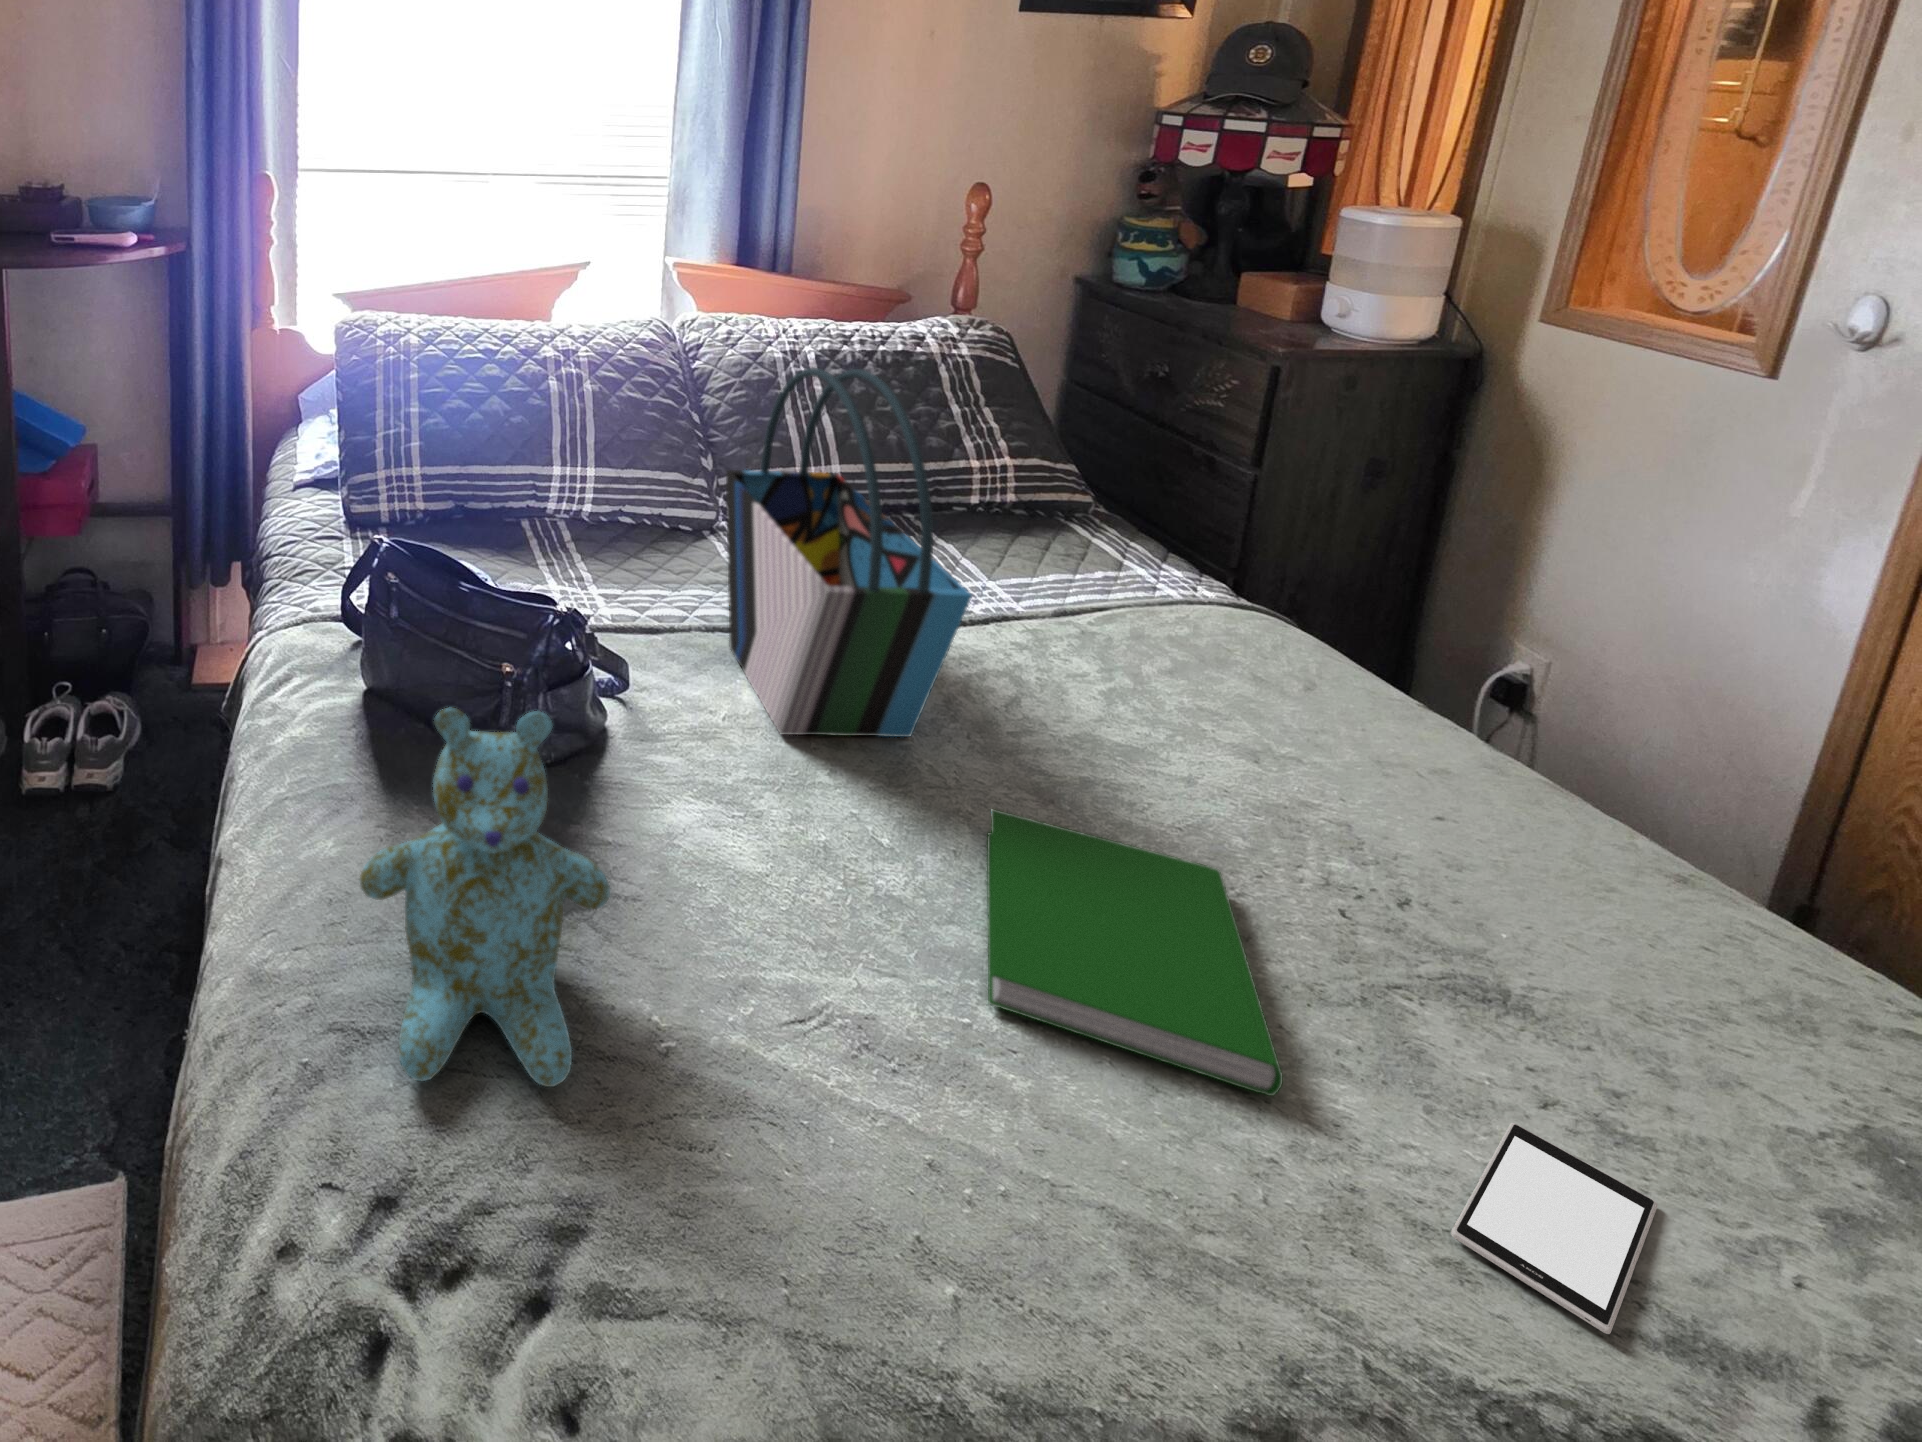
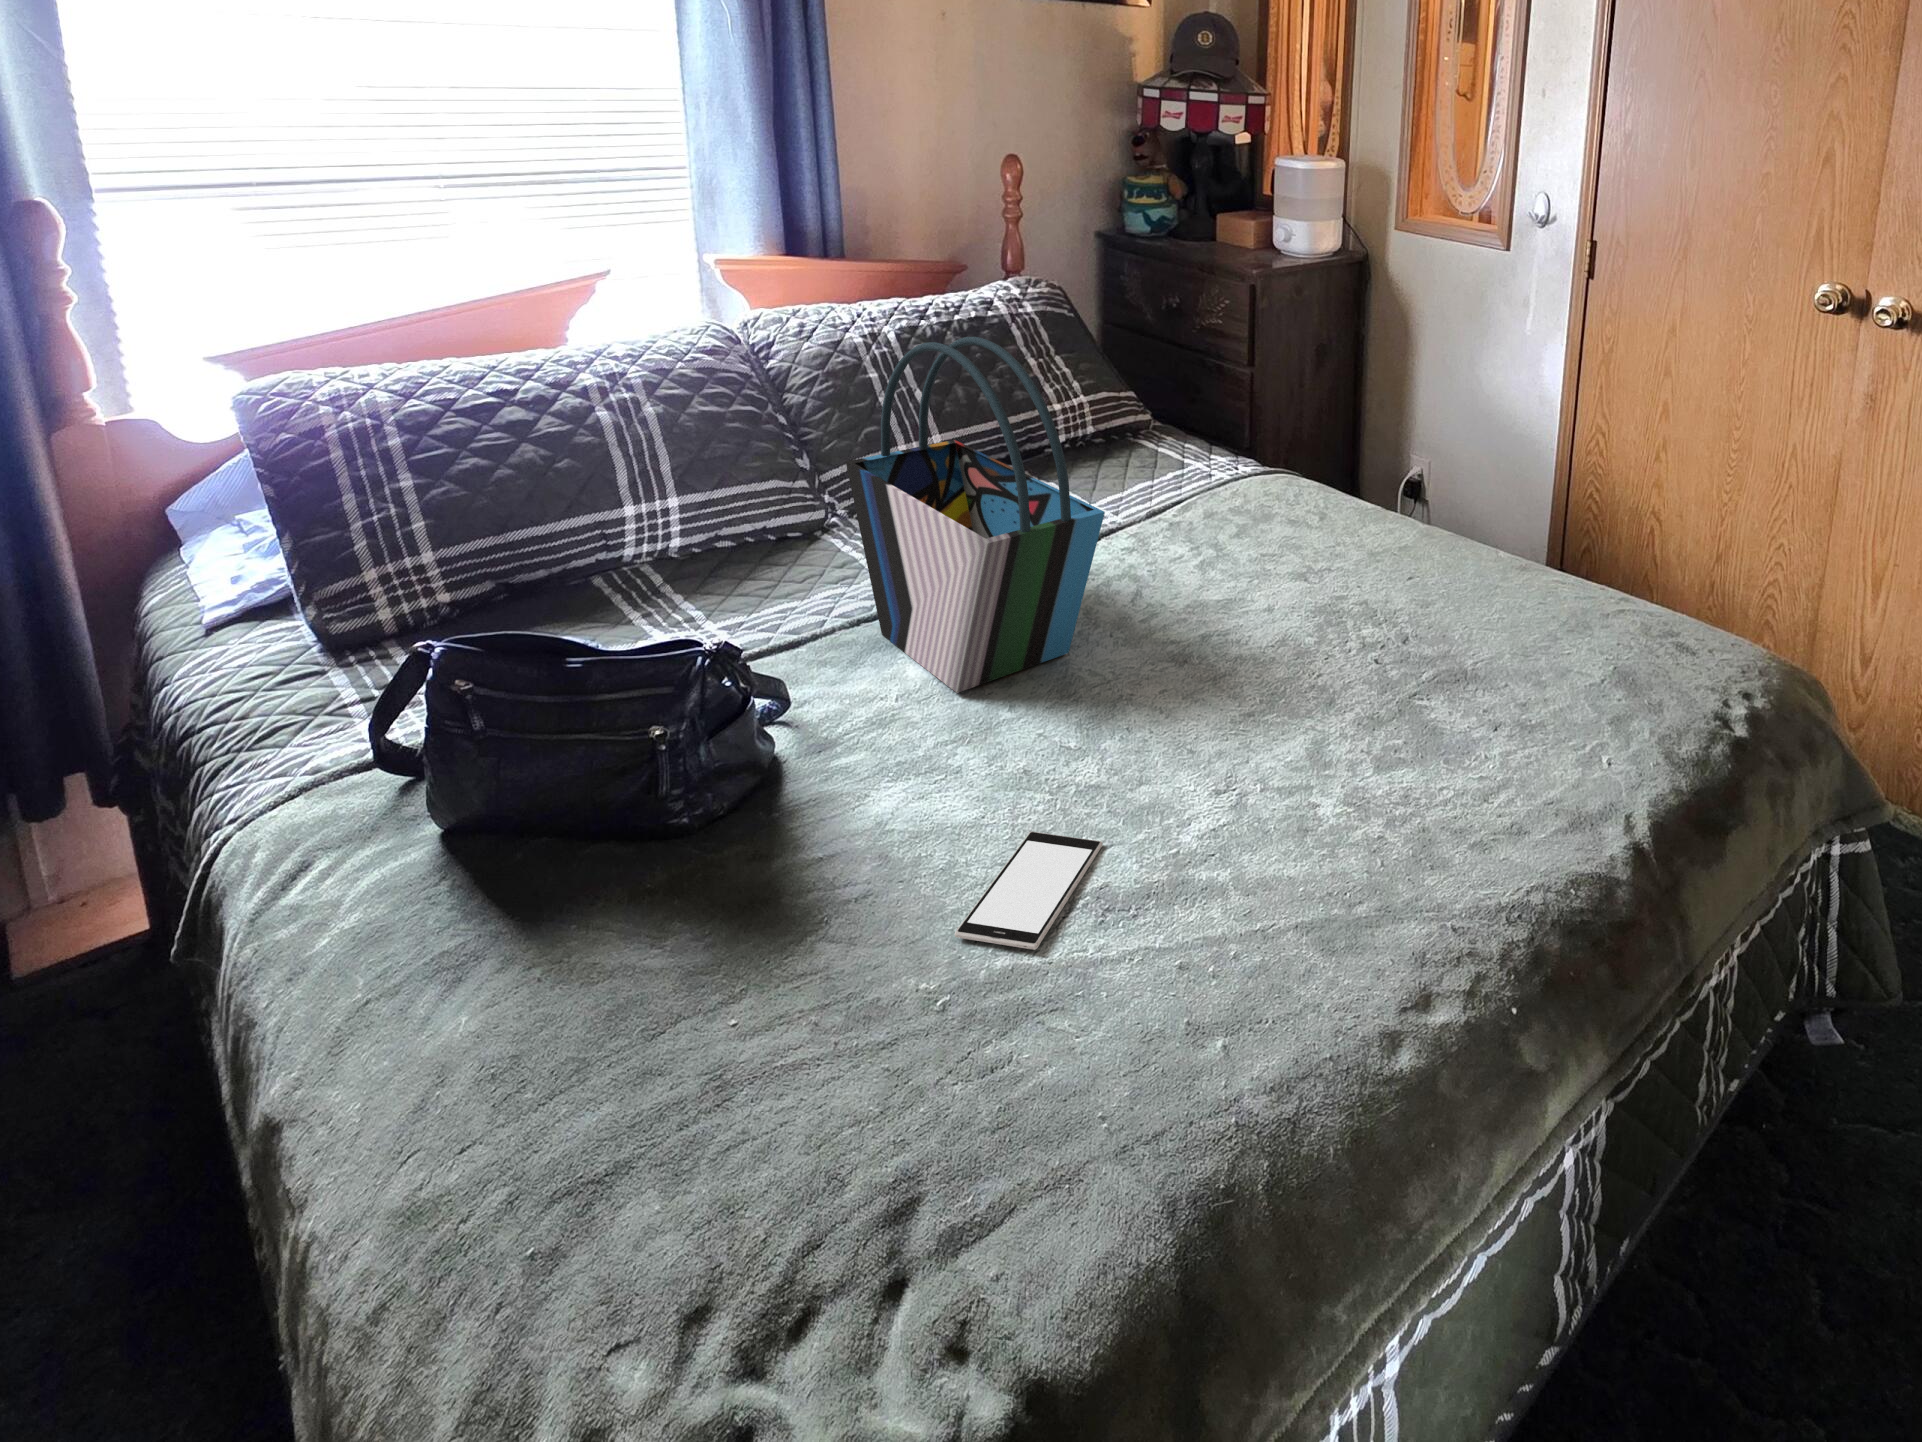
stuffed bear: present [360,708,610,1087] -> none [559,736,863,1169]
hardcover book: present [987,809,1283,1096] -> none [1147,663,1372,827]
smartphone: present [1451,1123,1658,1334] -> present [955,832,1103,950]

